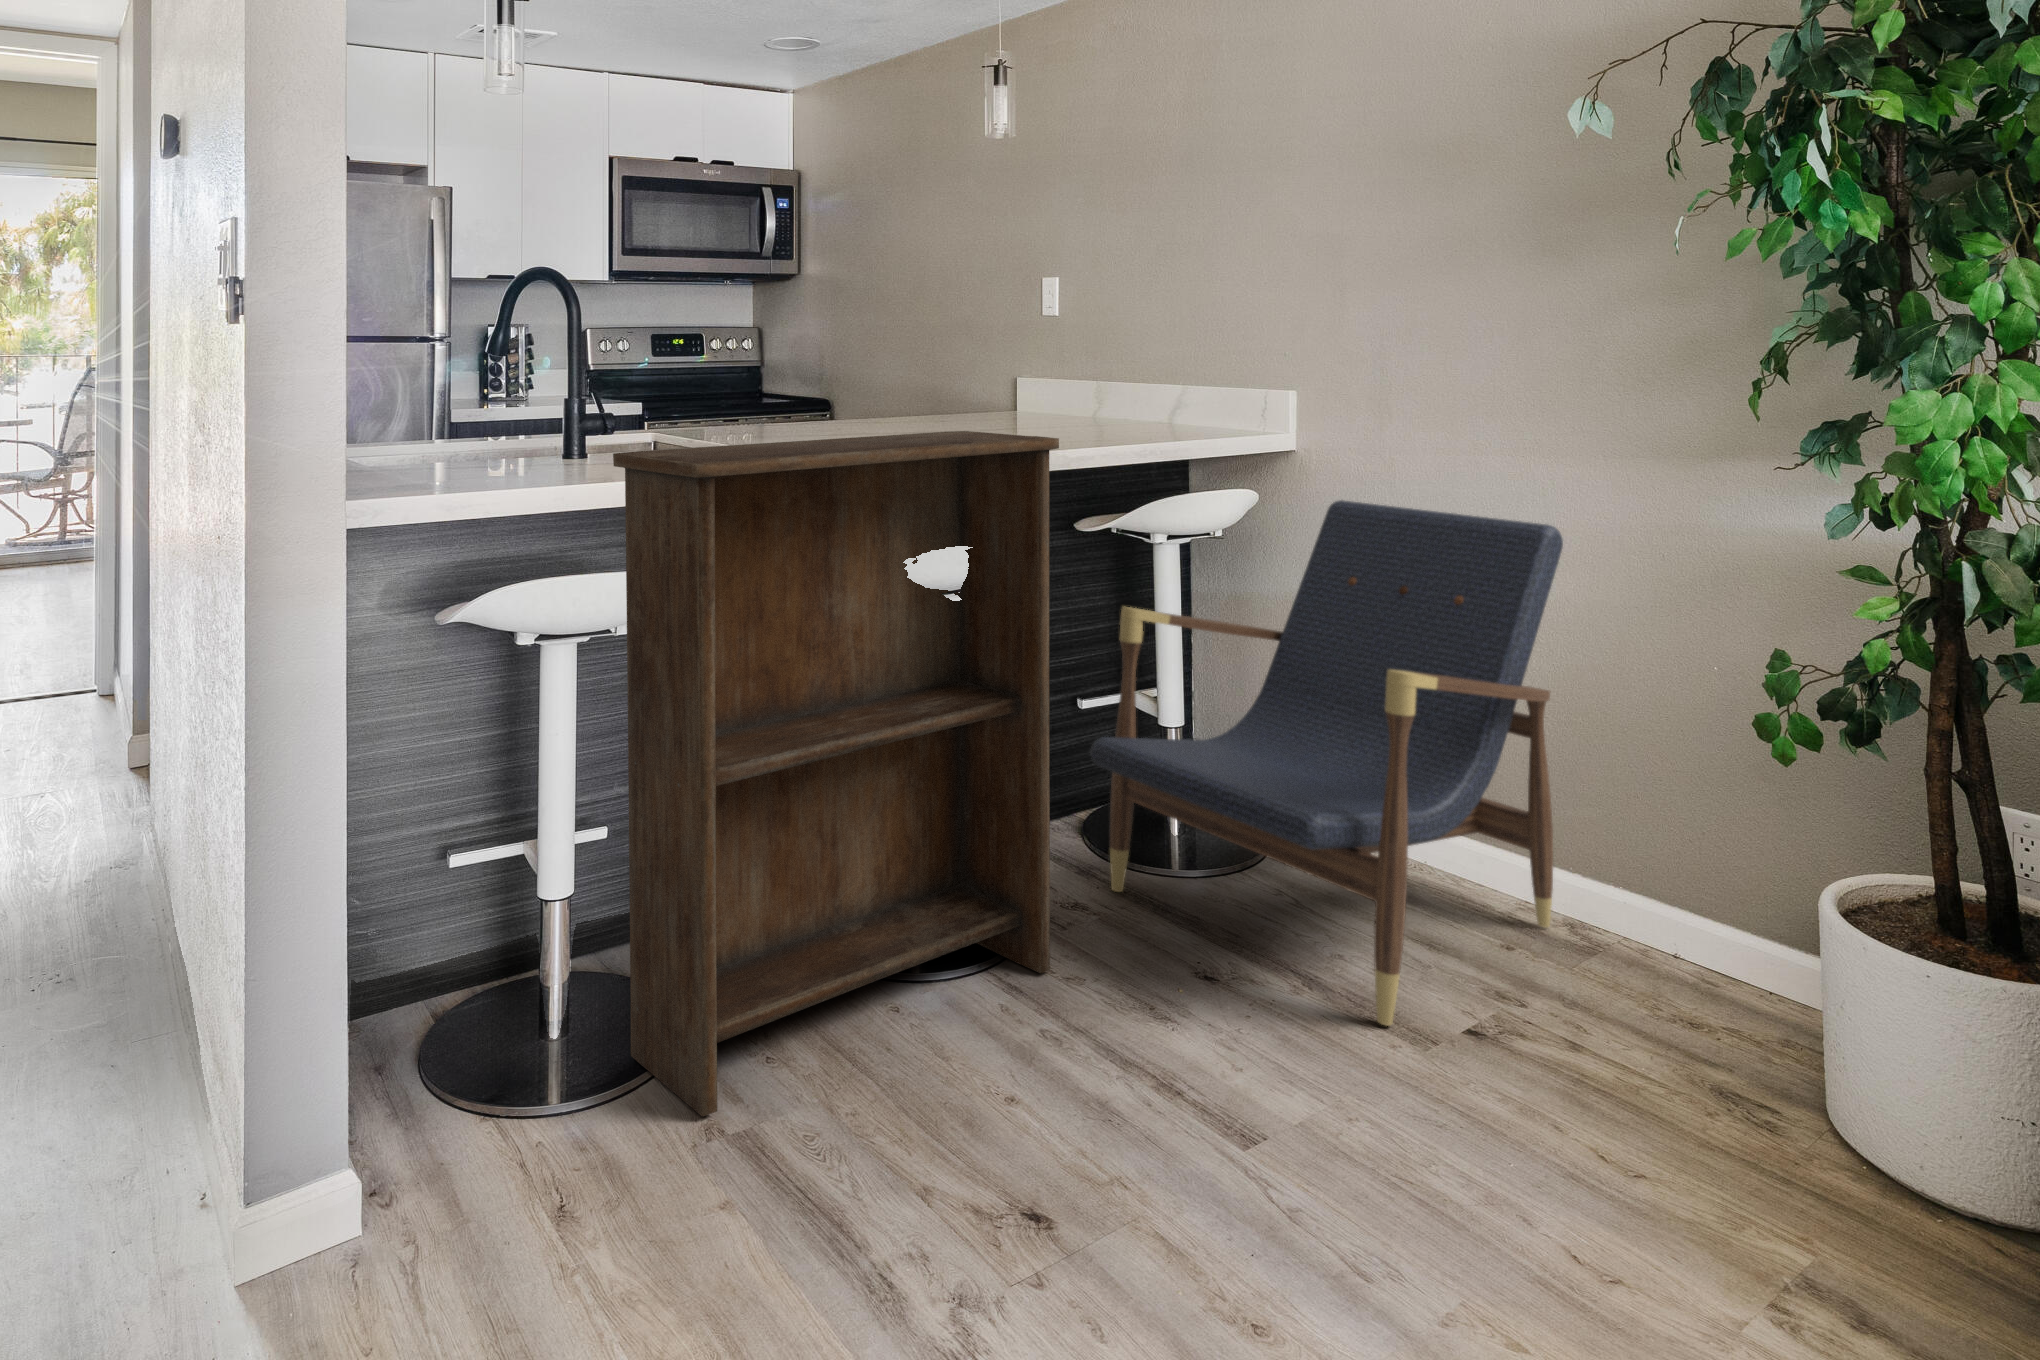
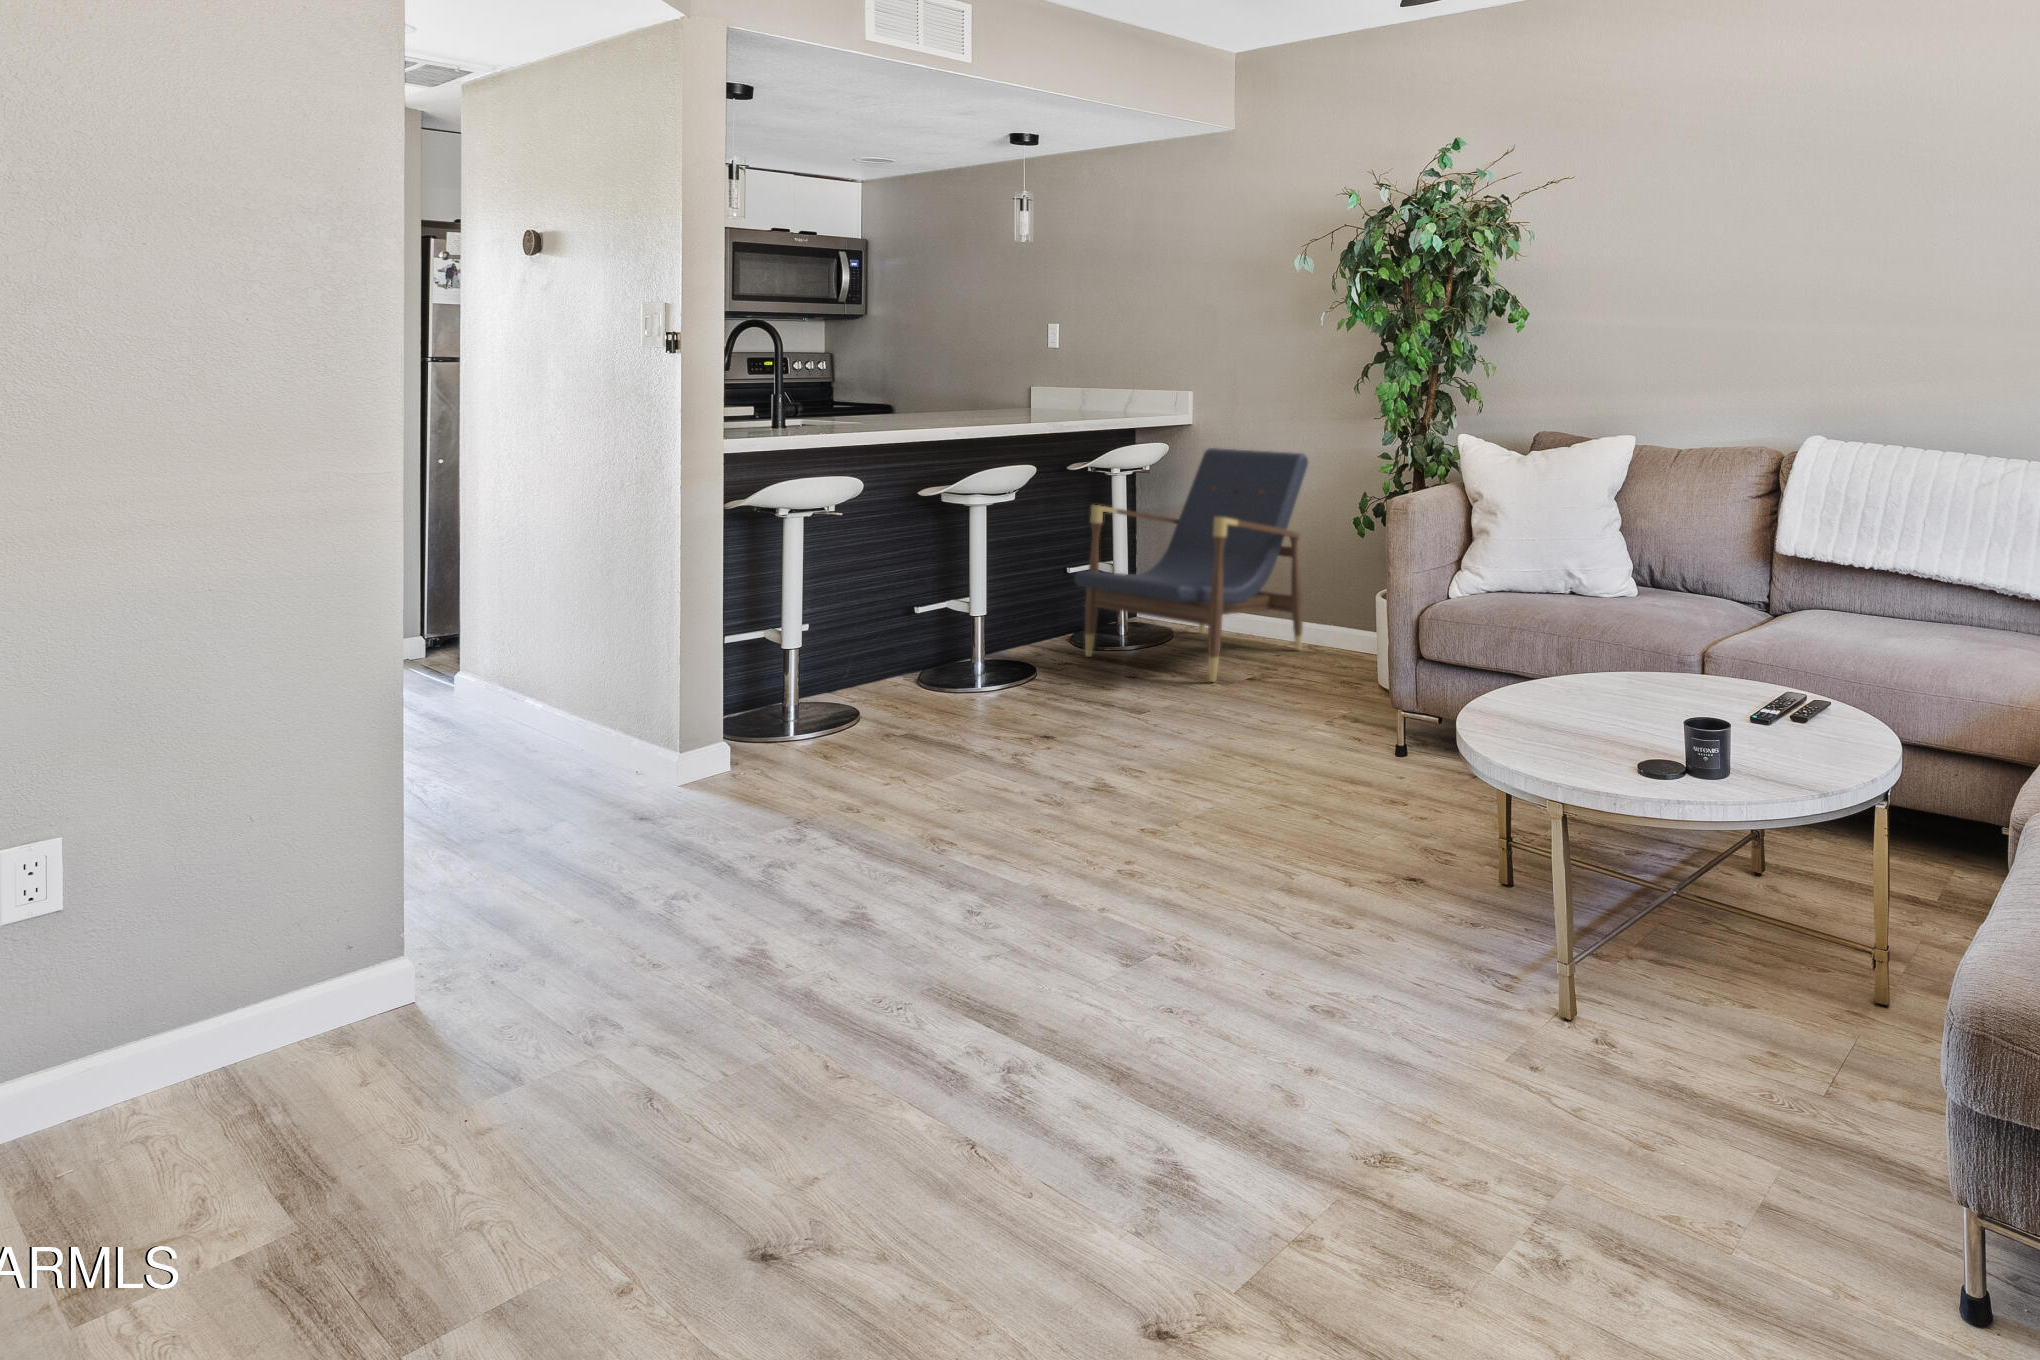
bookshelf: present [613,431,1059,1117] -> none [831,409,1058,732]

